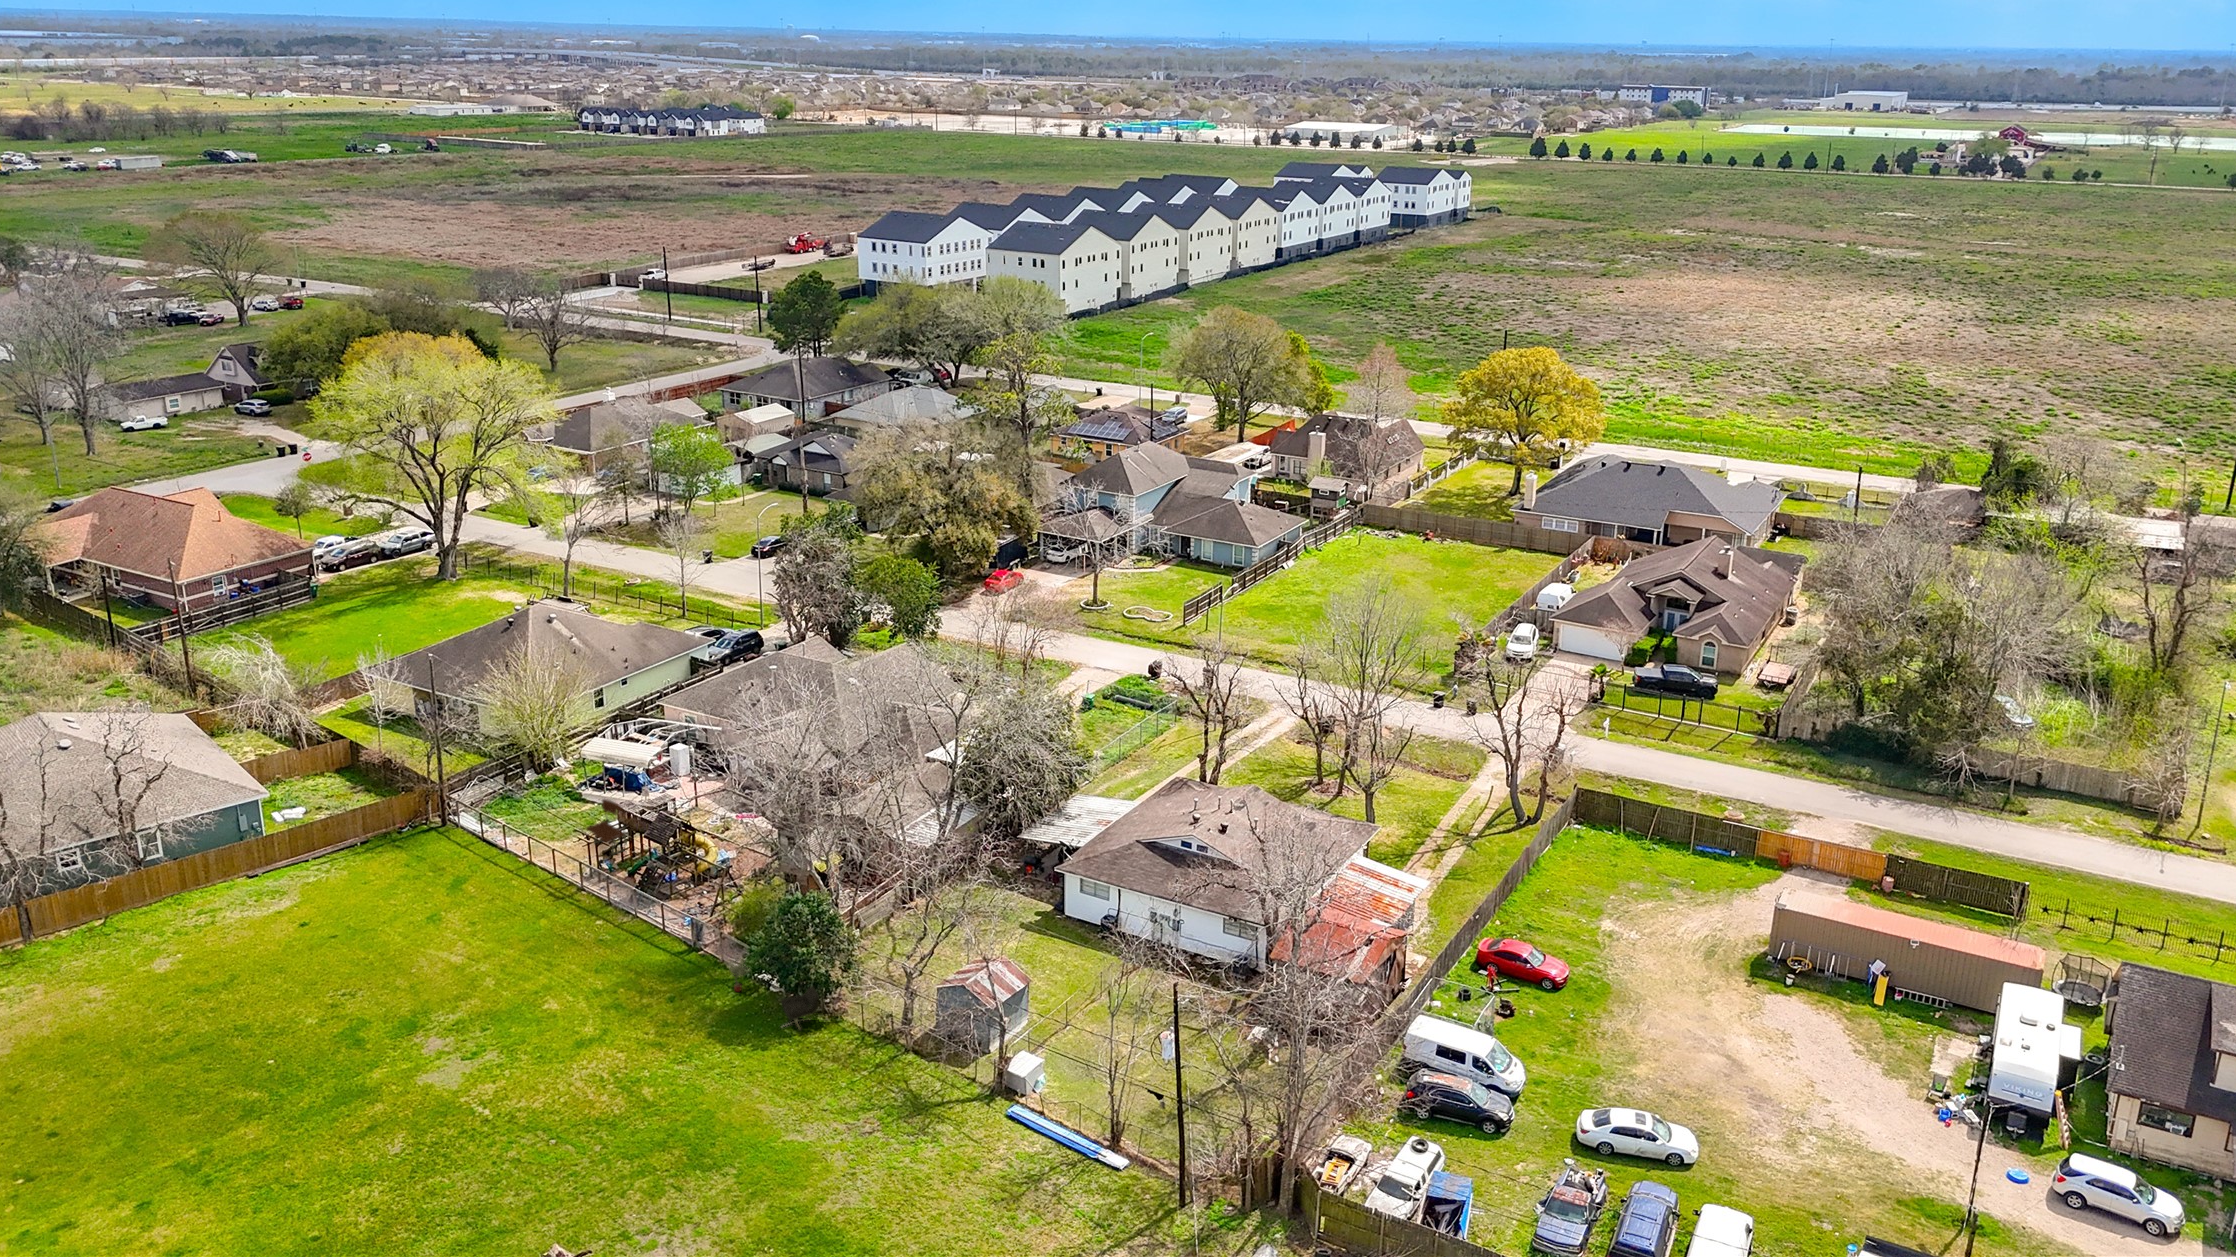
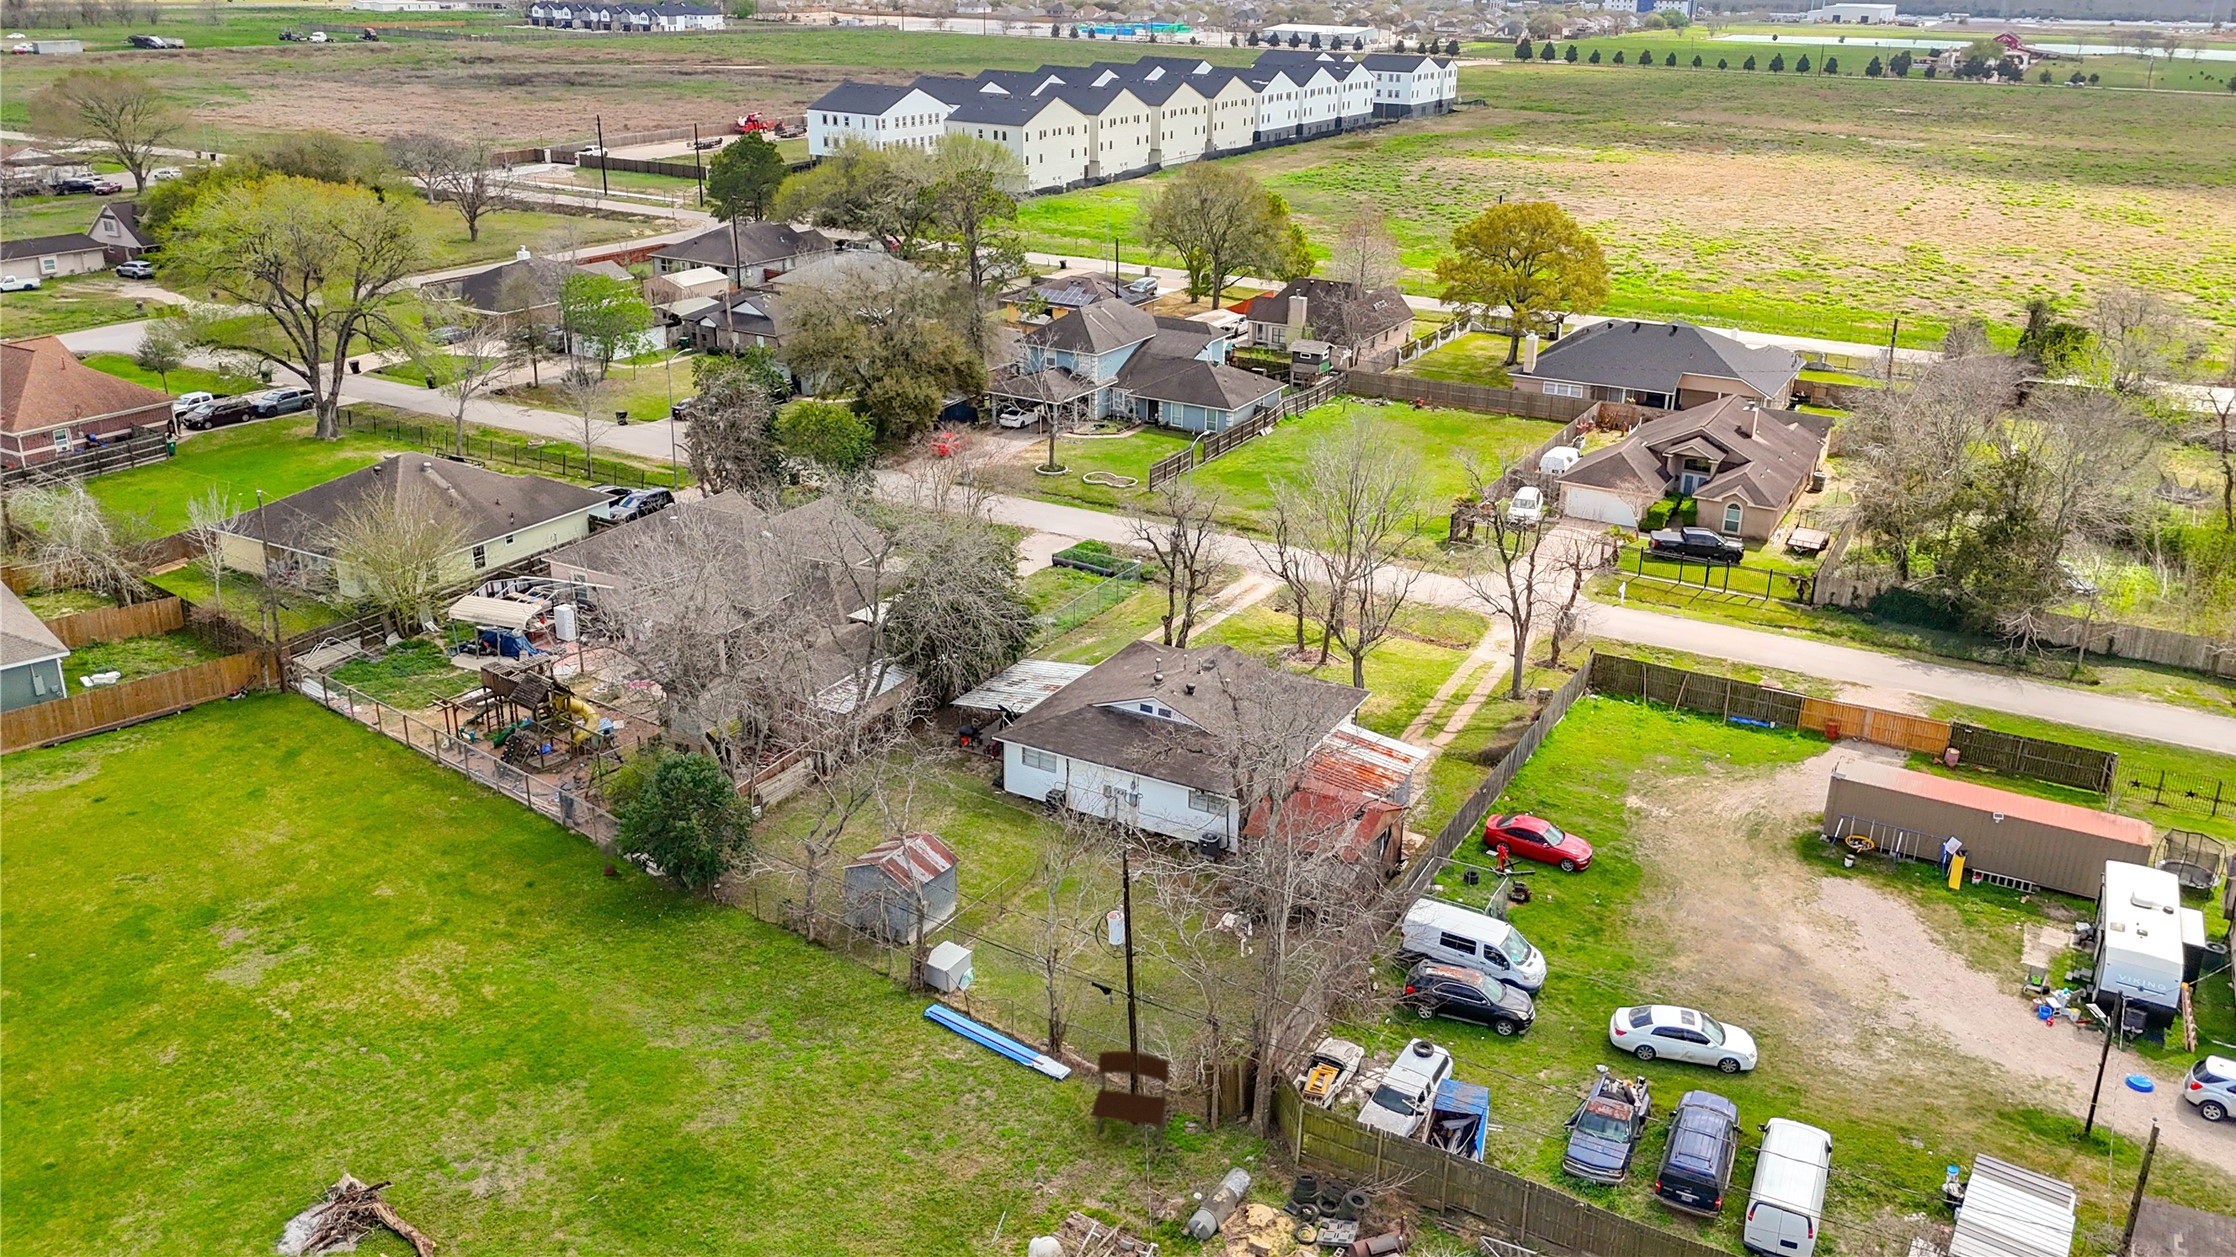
bench: present [586,799,626,854] -> present [1091,1051,1169,1144]
lounge chair: present [782,986,819,1024] -> none [656,866,703,918]

